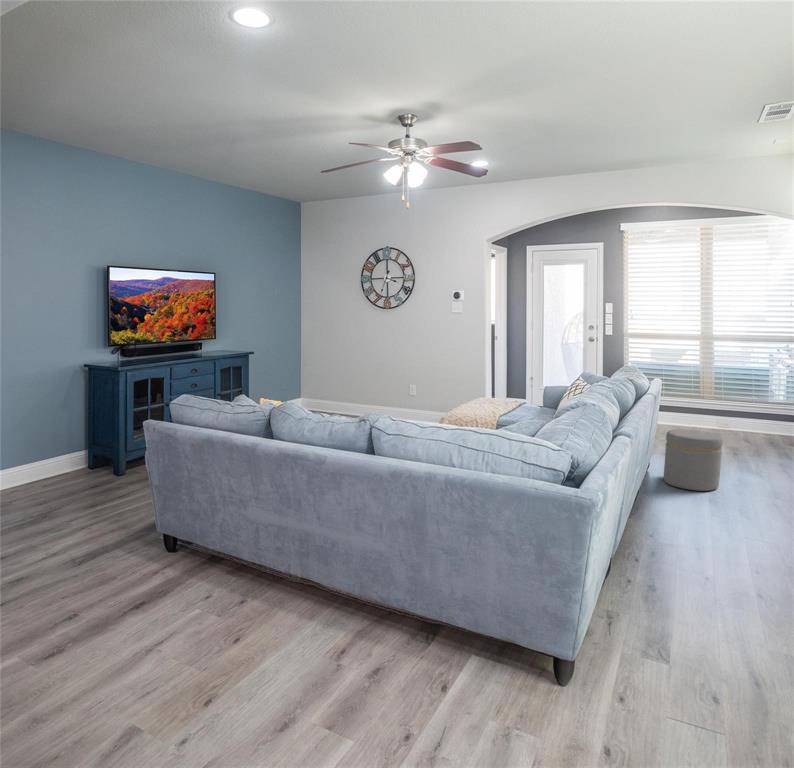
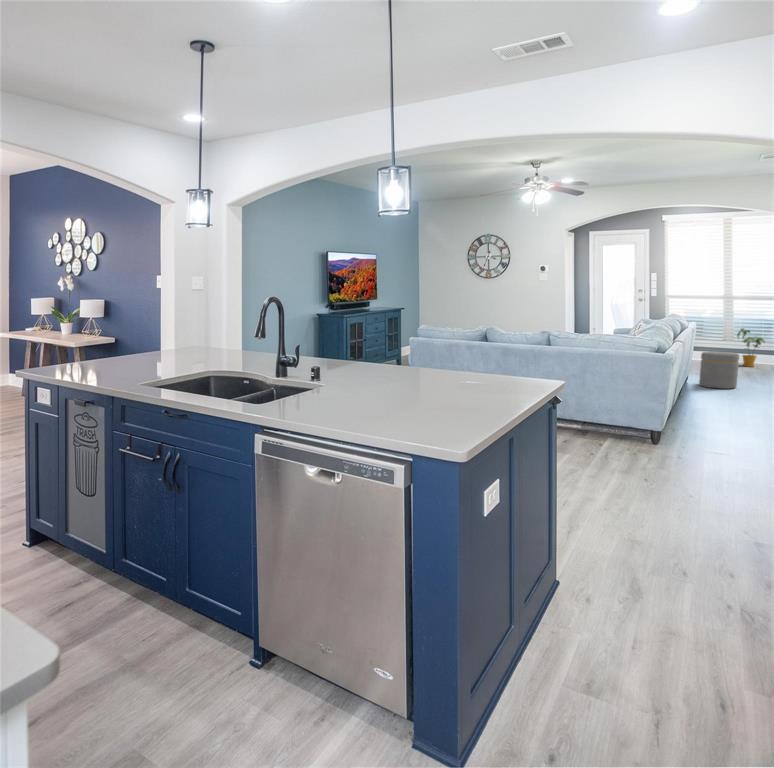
house plant: none [720,383,758,436] -> present [737,328,765,367]

